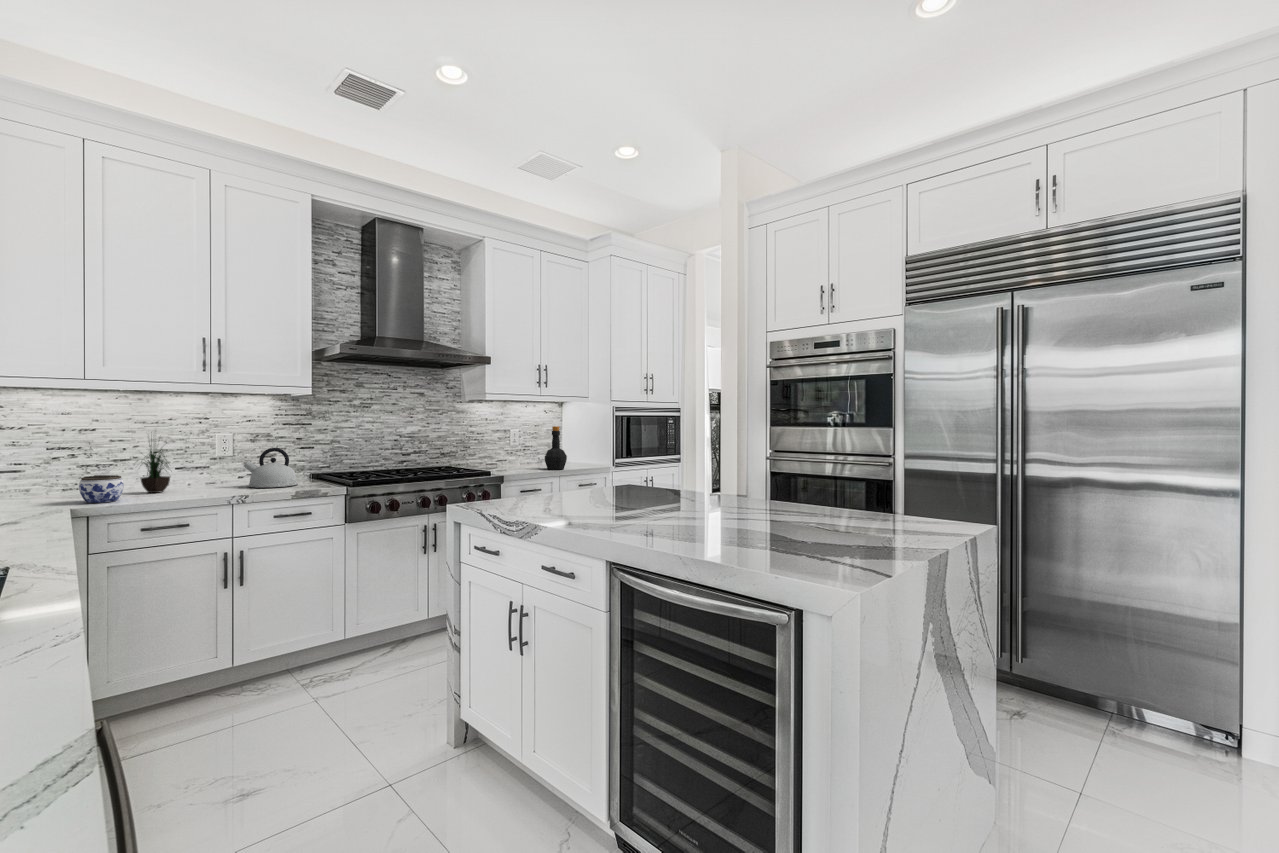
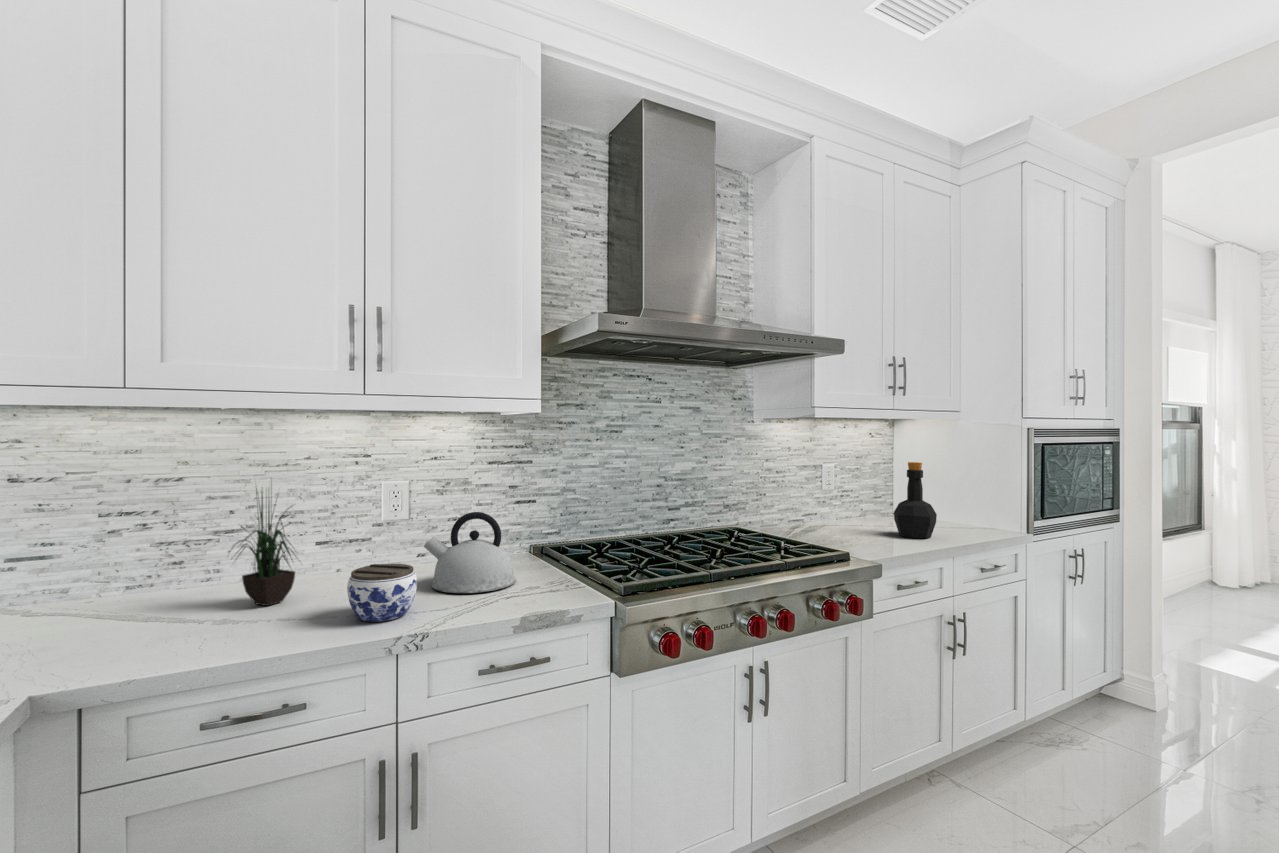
jar: present [79,475,124,503] -> present [347,564,417,622]

